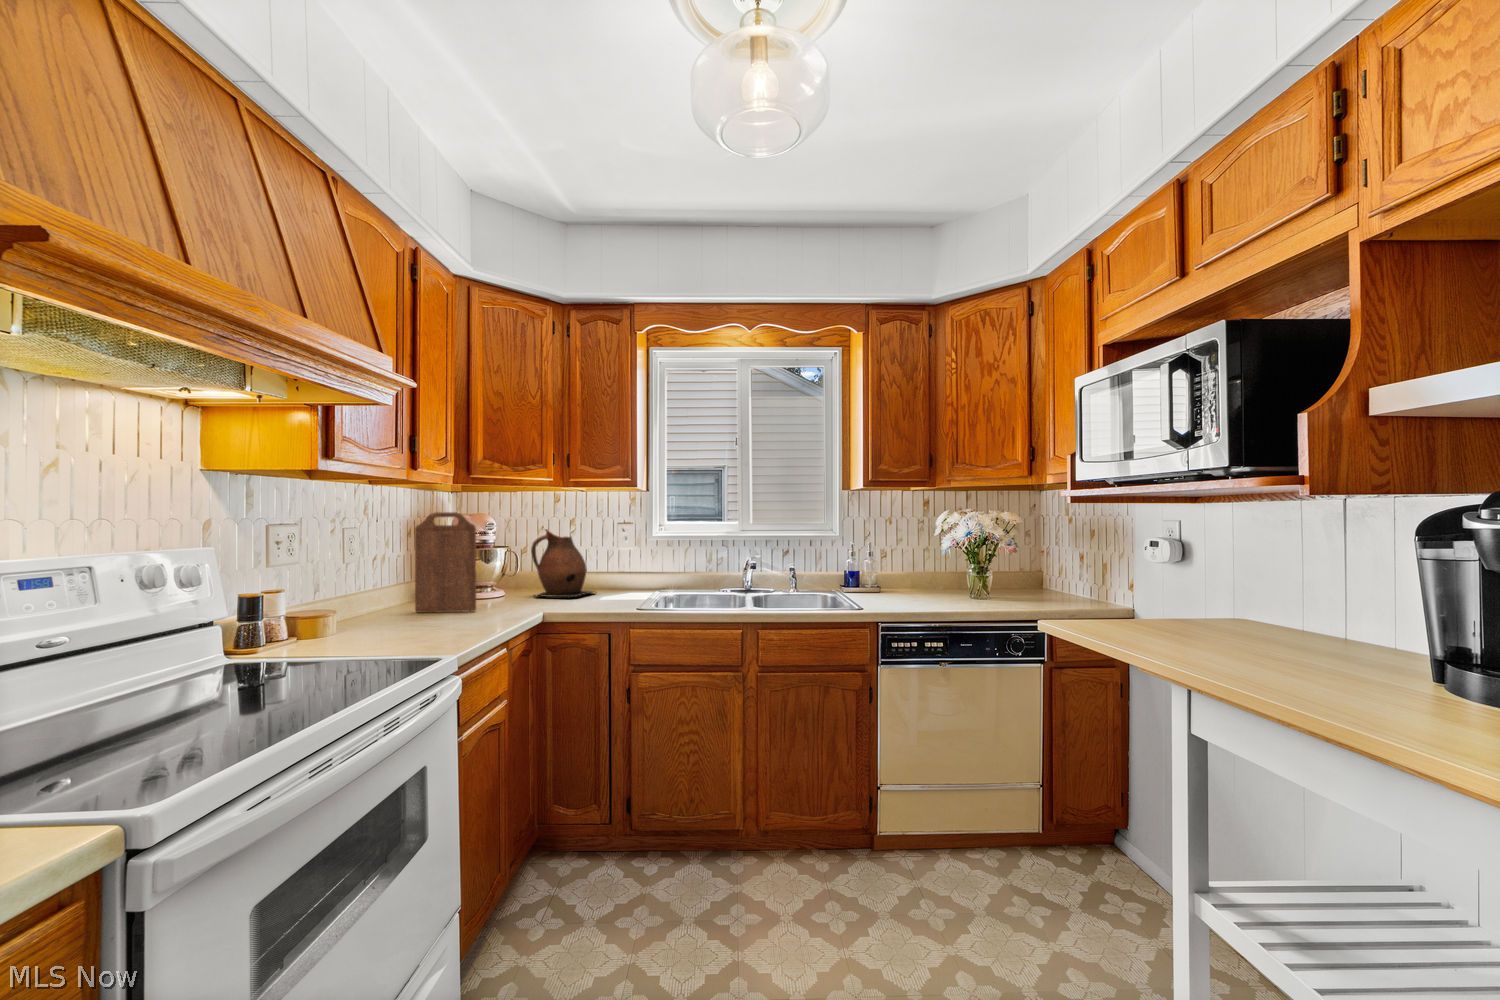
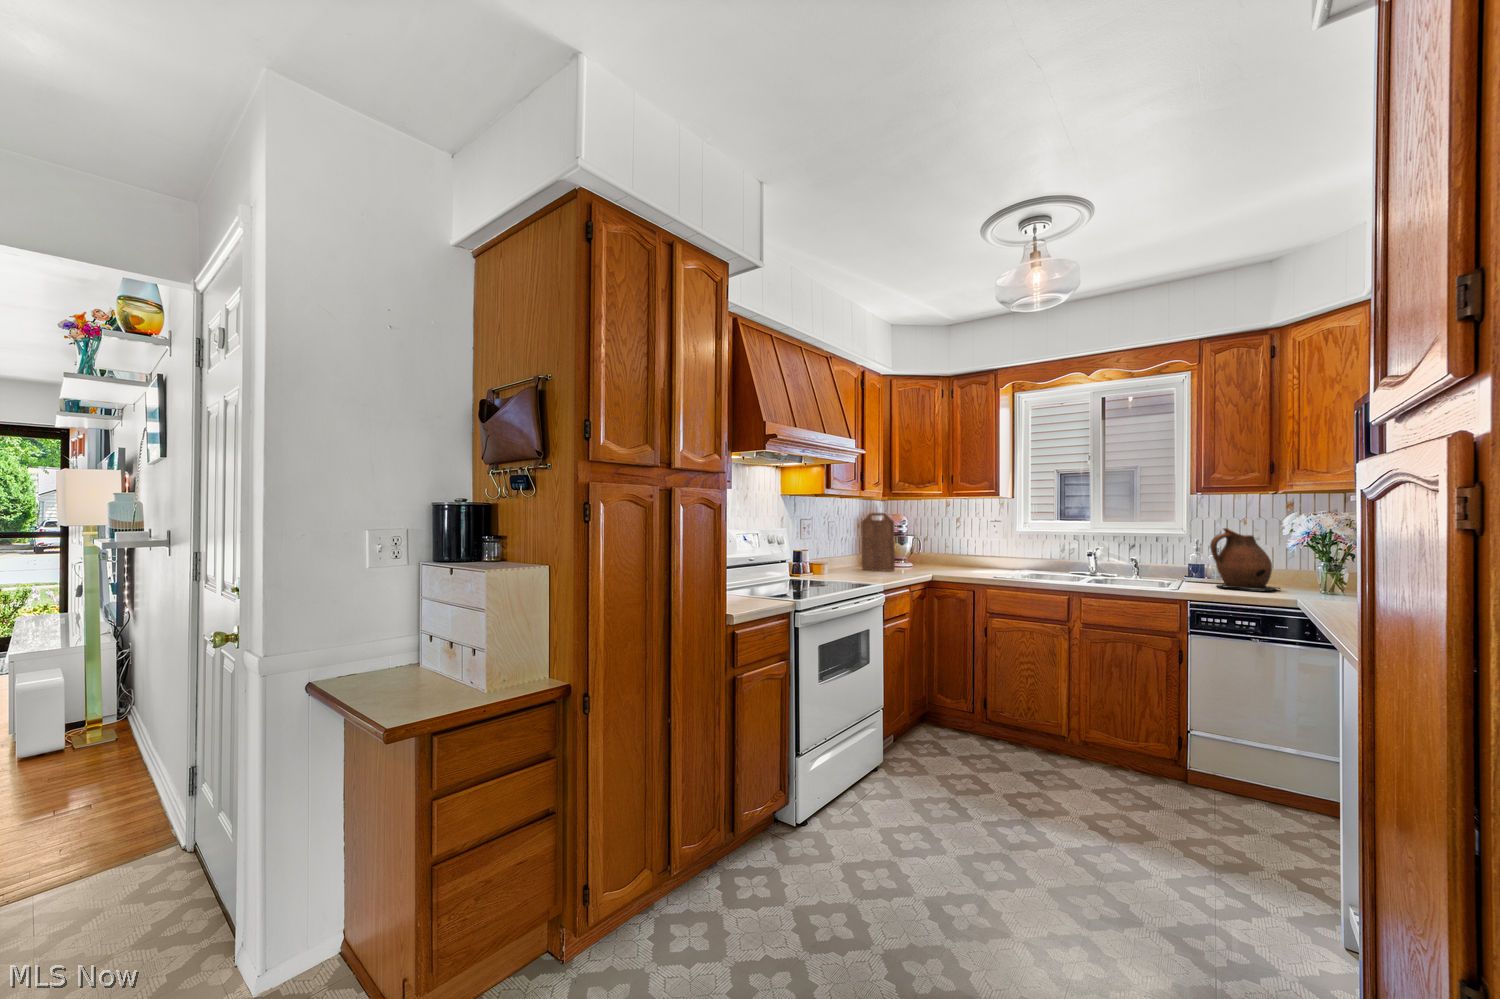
ceramic pitcher: present [531,529,594,597] -> present [1210,528,1280,591]

